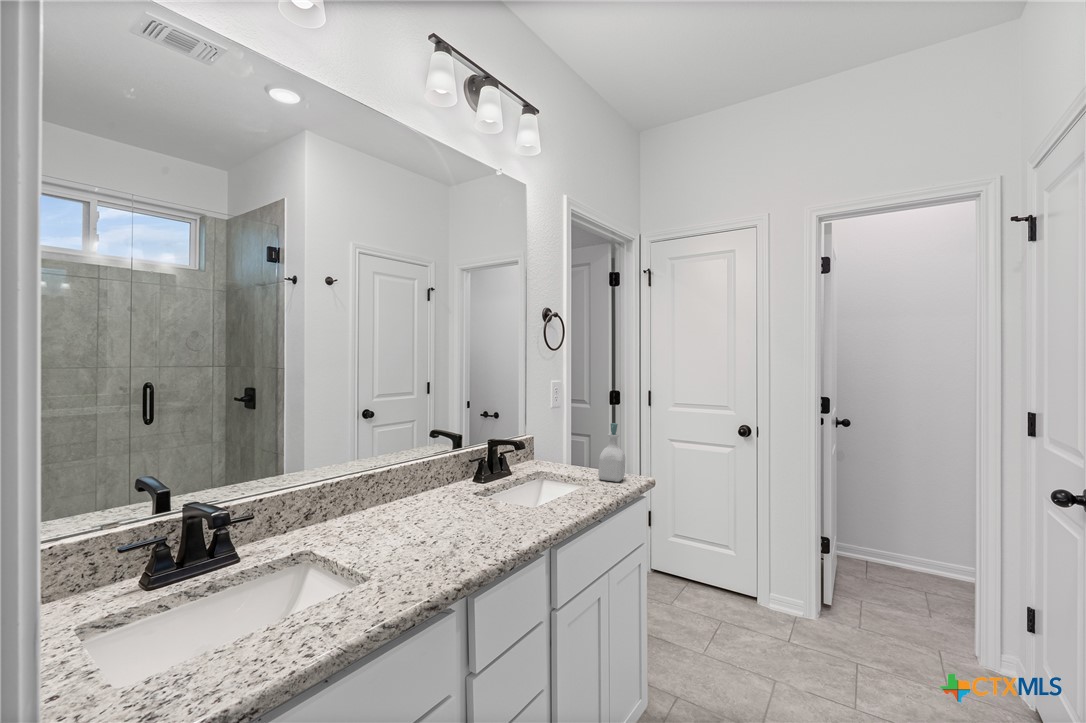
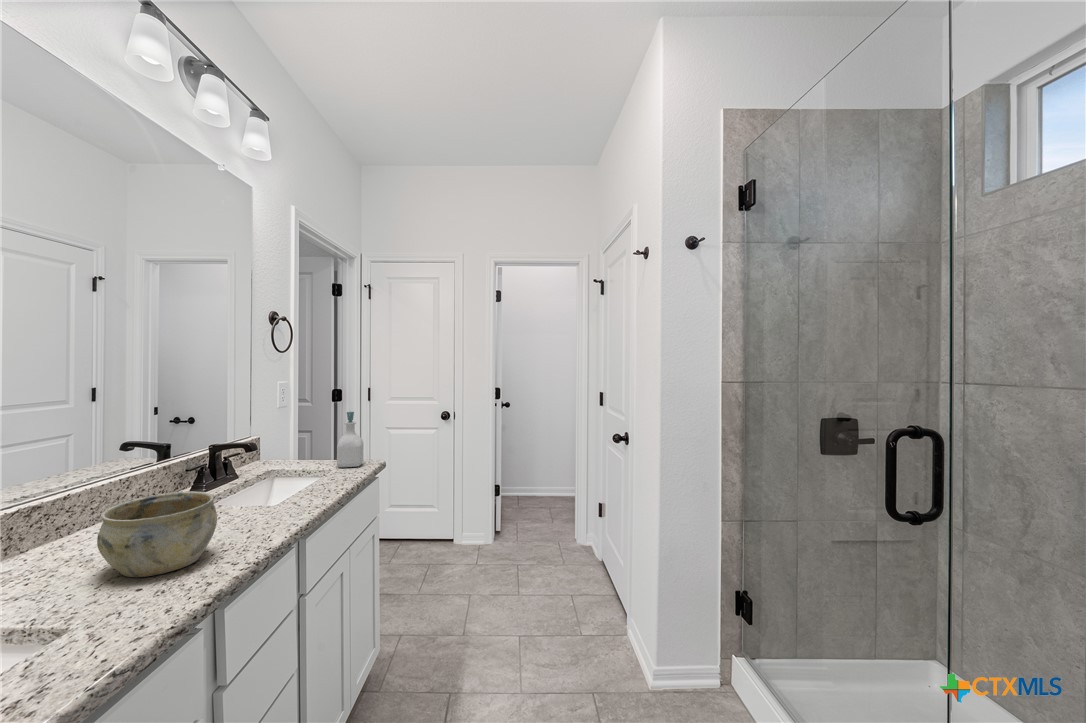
ceramic bowl: none [397,481,479,551] -> present [97,491,217,577]

